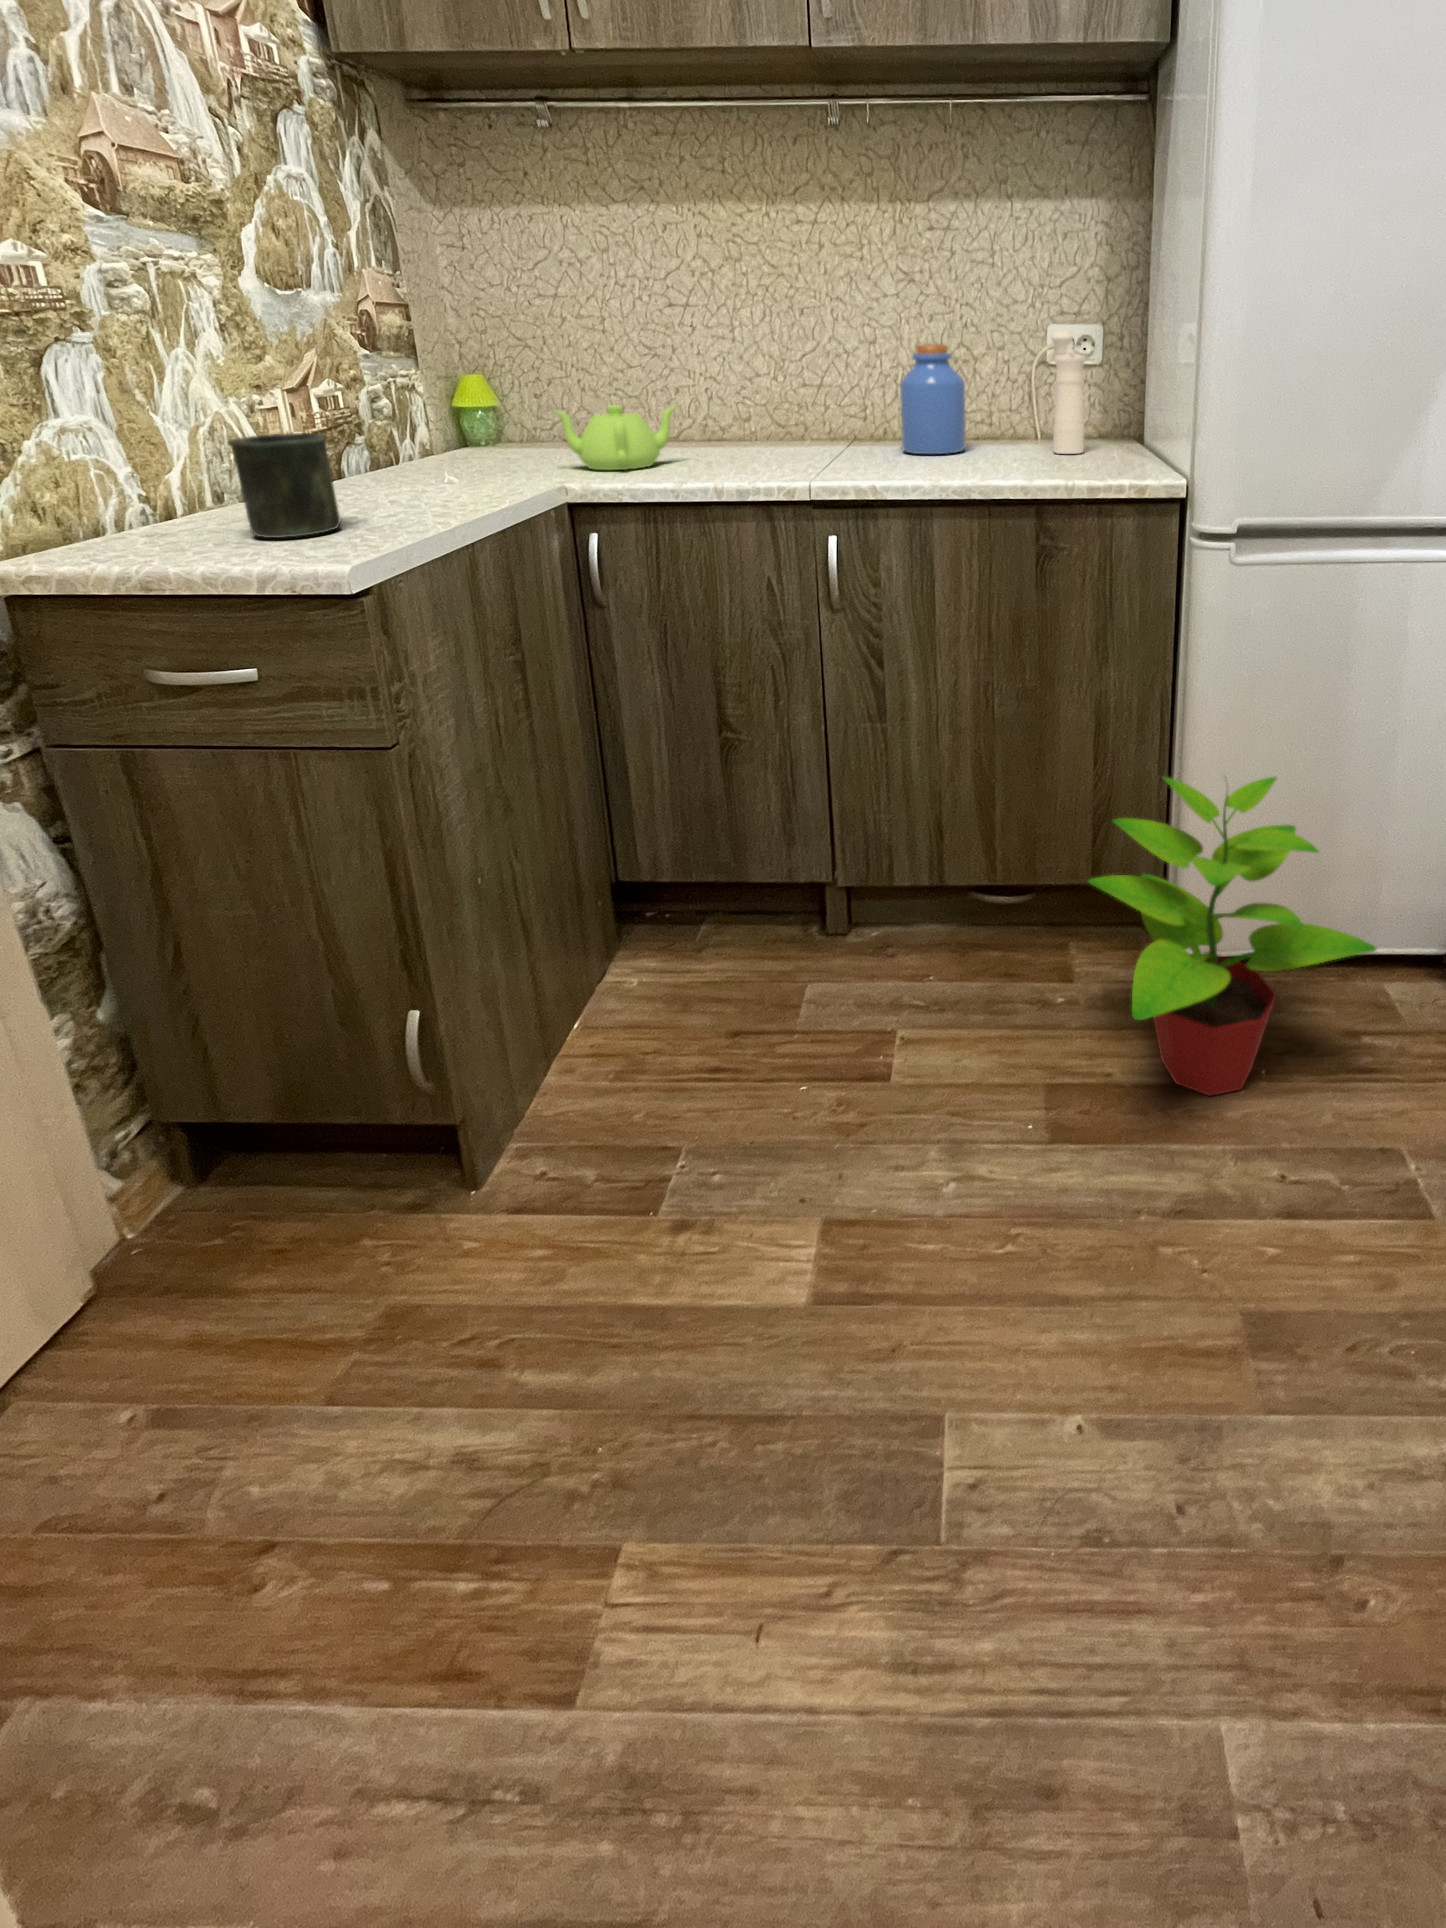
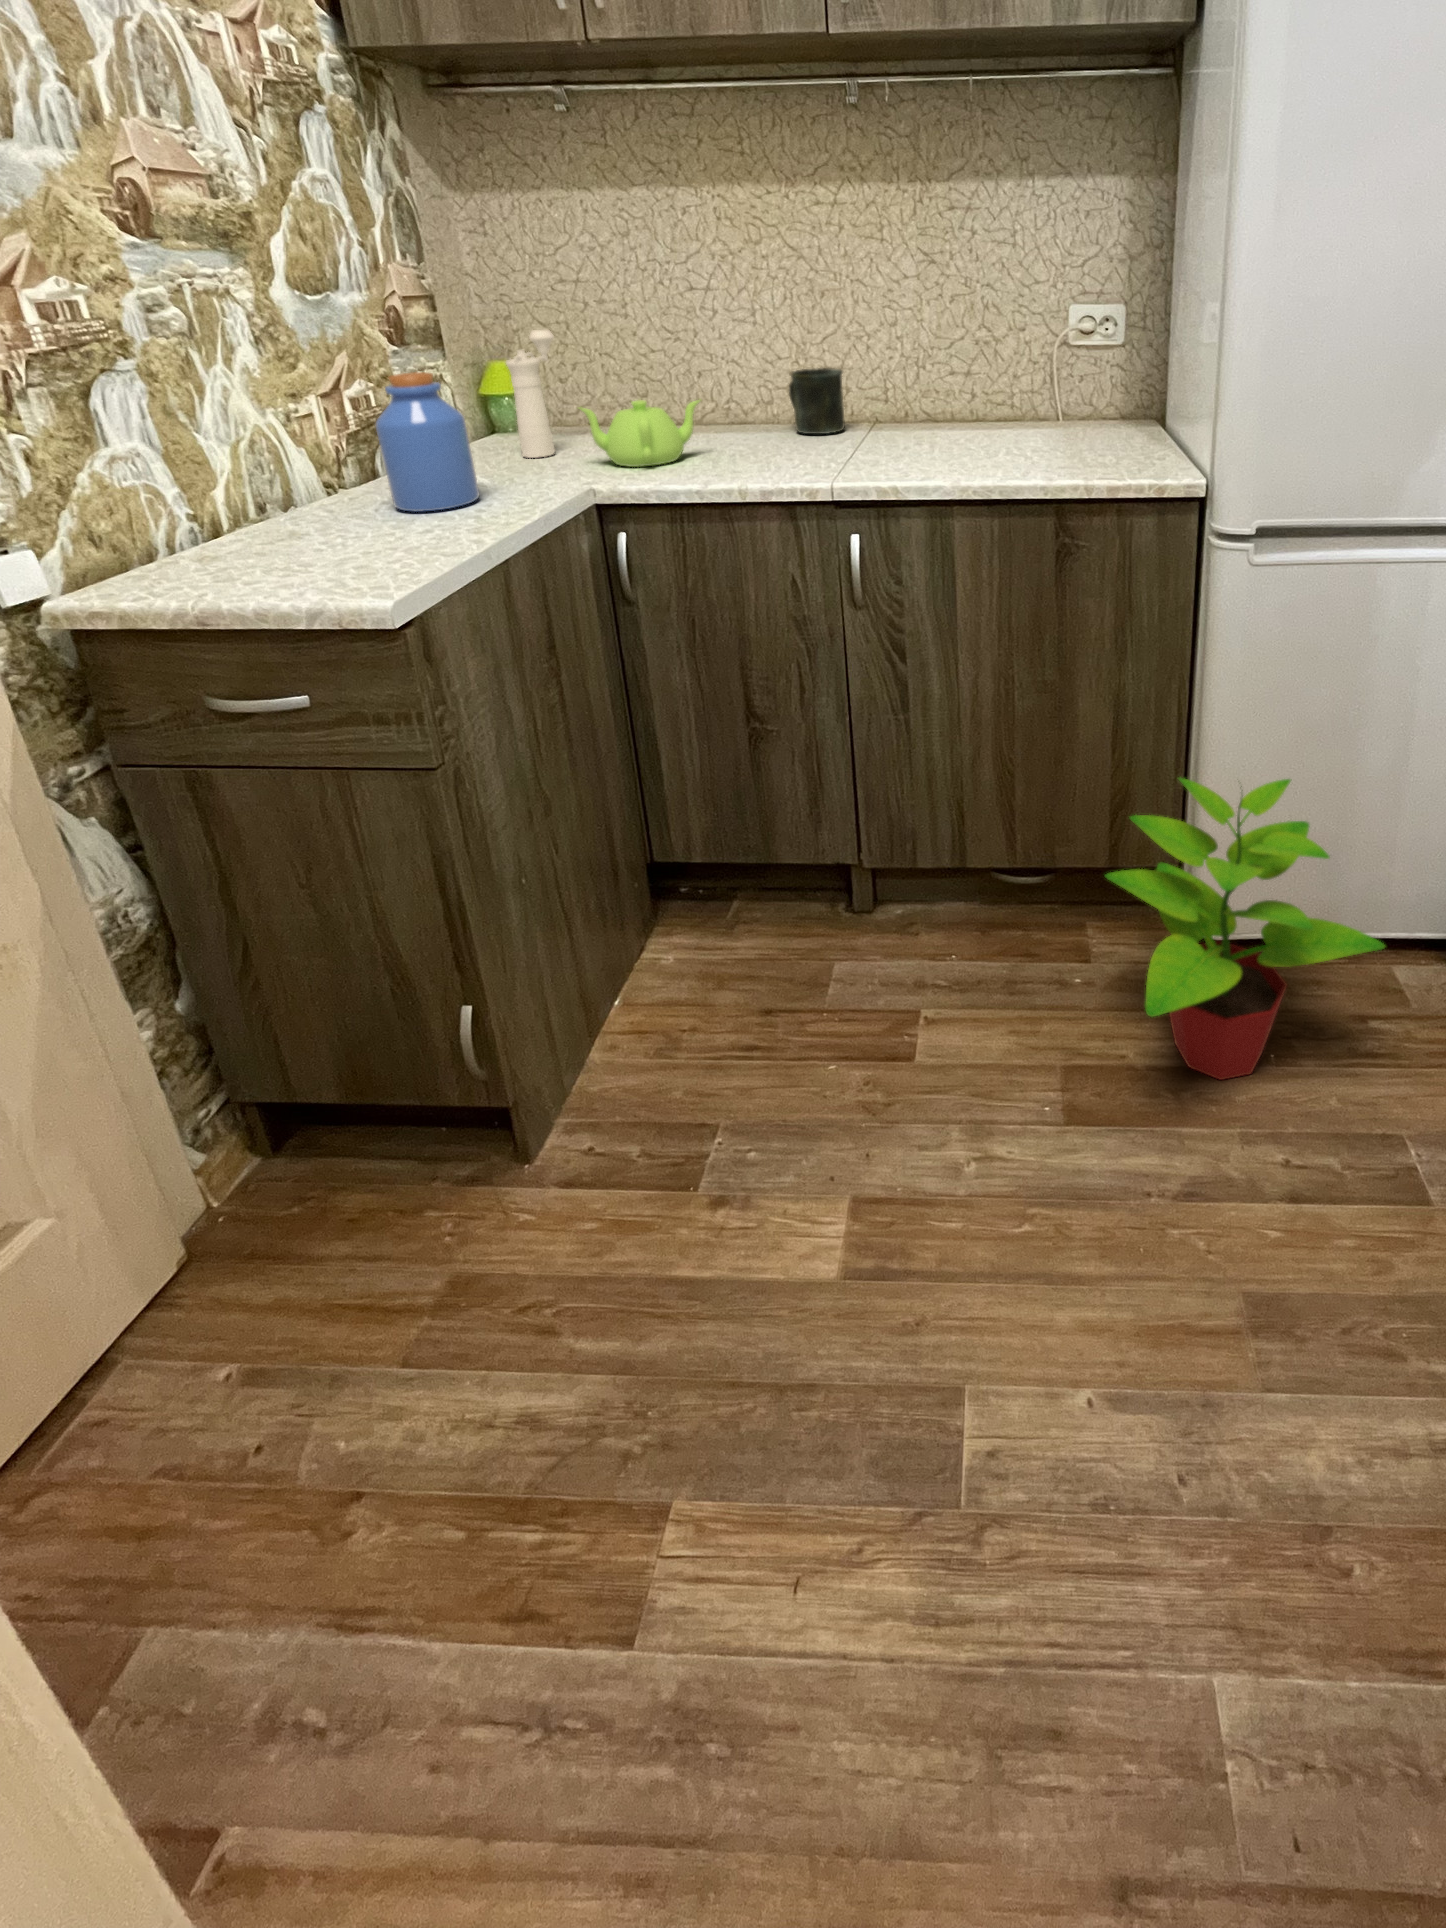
pepper mill: present [1051,331,1086,454] -> present [506,330,555,458]
jar: present [900,344,966,454] -> present [376,372,479,512]
mug: present [227,433,340,538] -> present [789,368,845,434]

